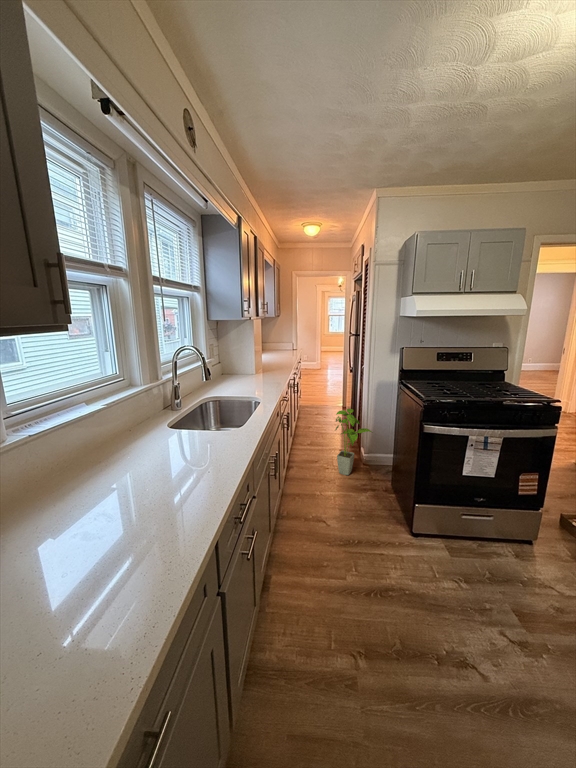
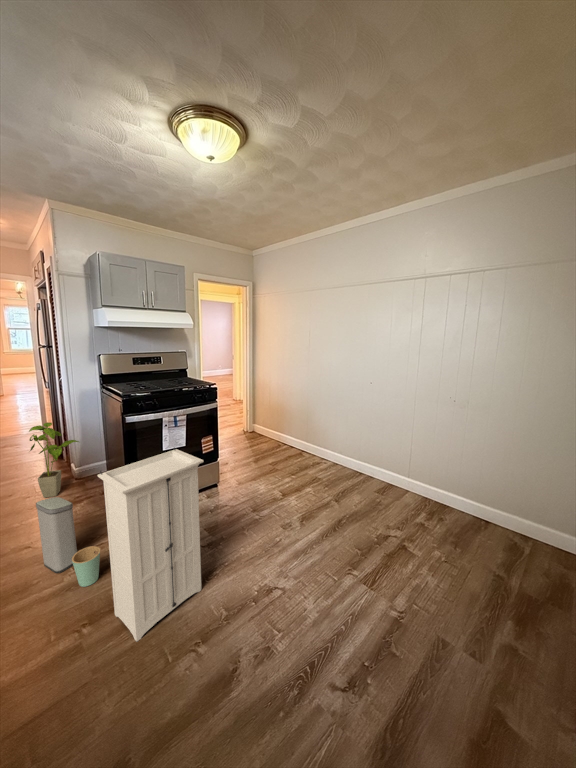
trash can: none [335,490,384,602] -> present [36,497,100,587]
storage cabinet: none [393,503,565,735] -> present [98,448,204,642]

